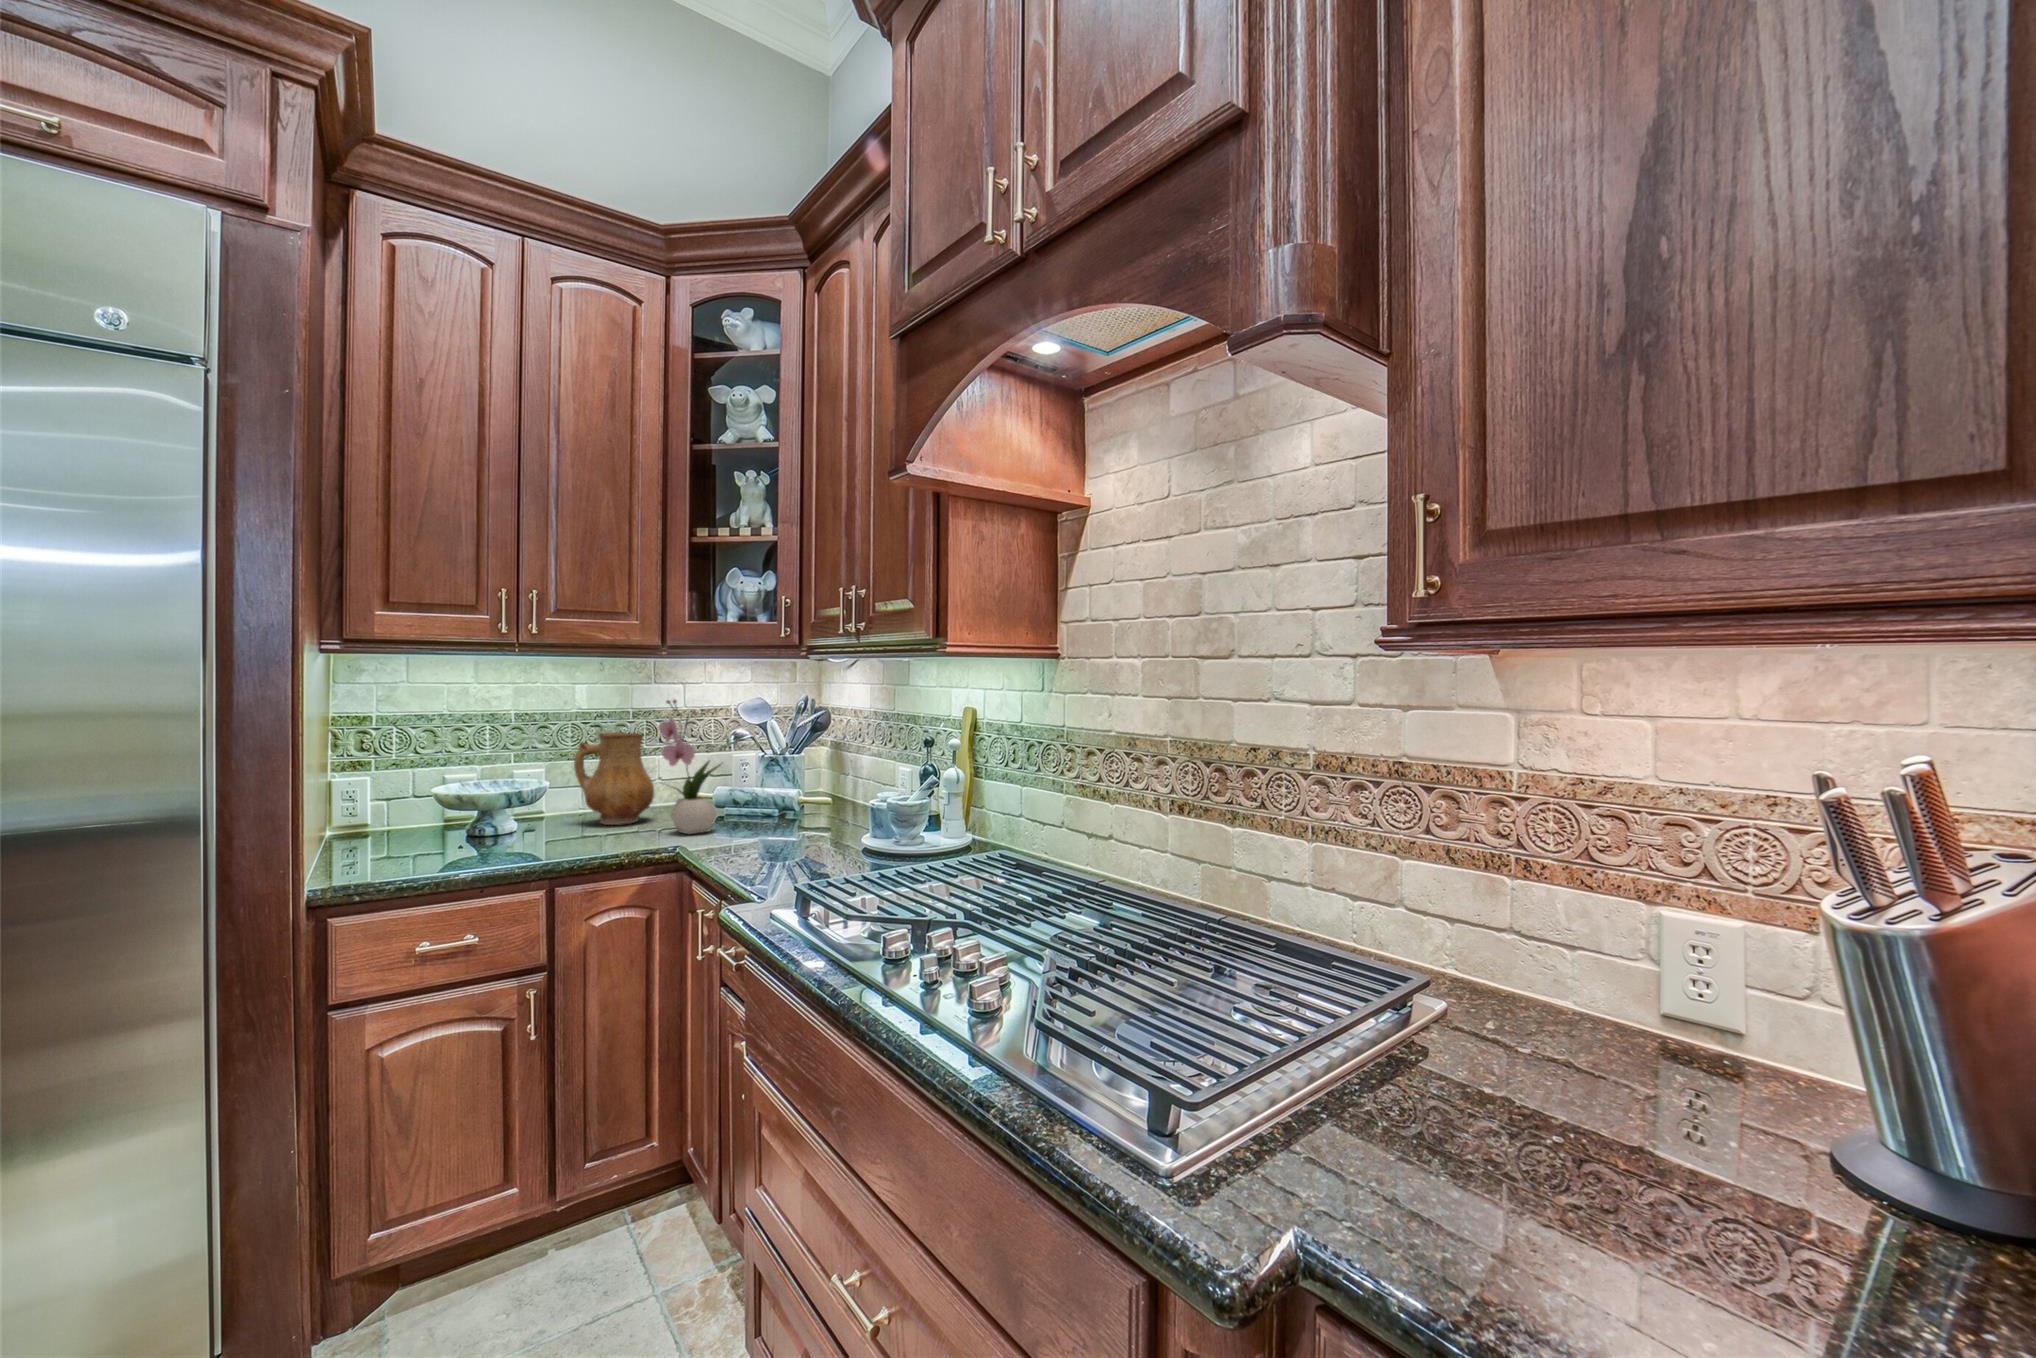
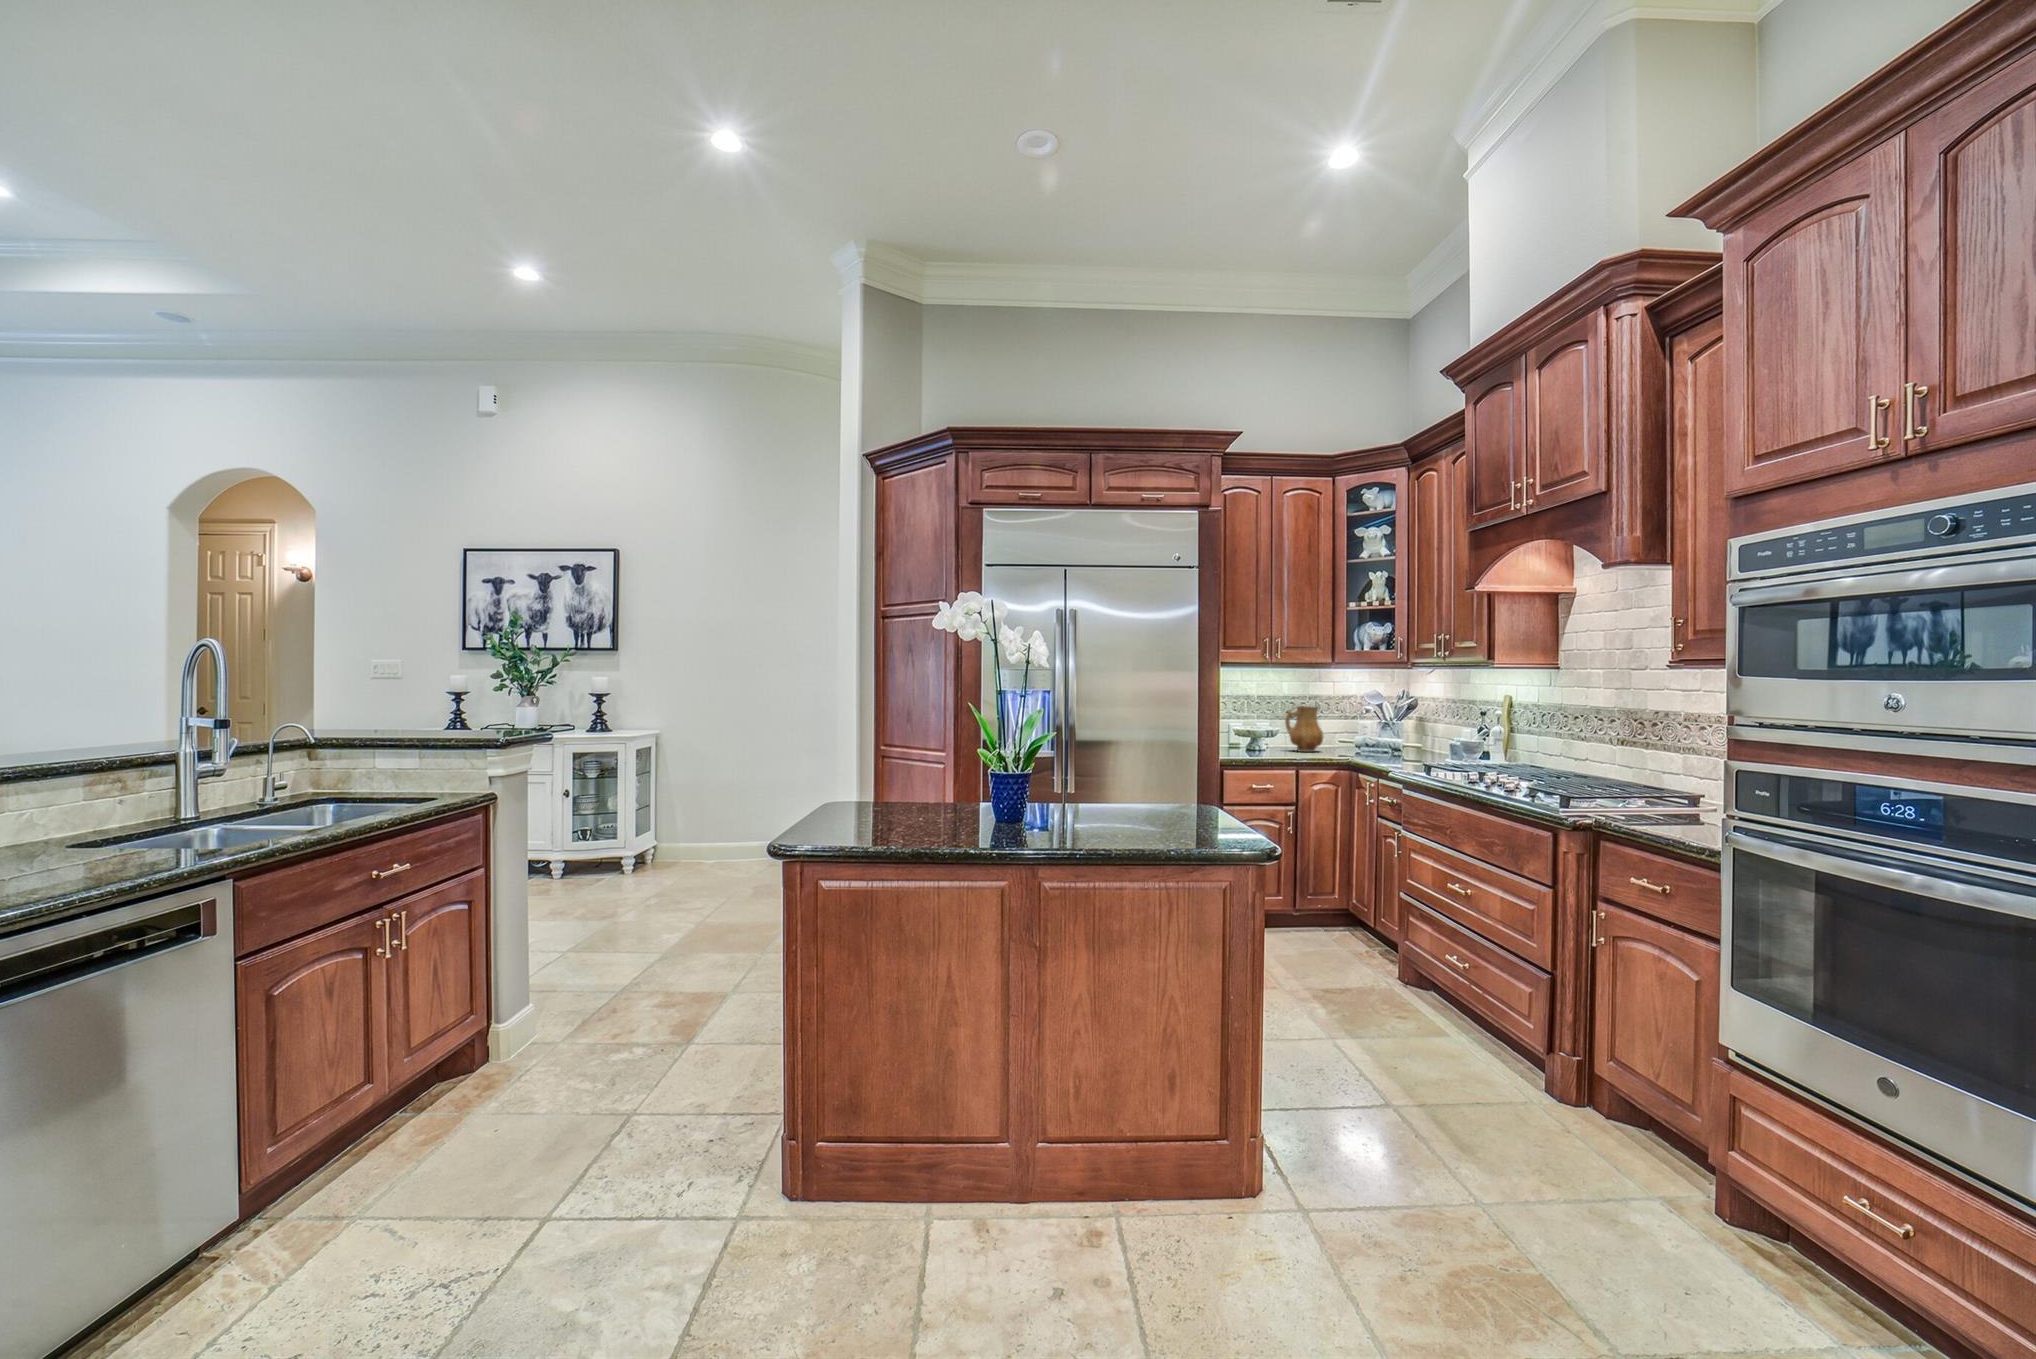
flower arrangement: present [659,700,721,834] -> none [1333,689,1366,756]

